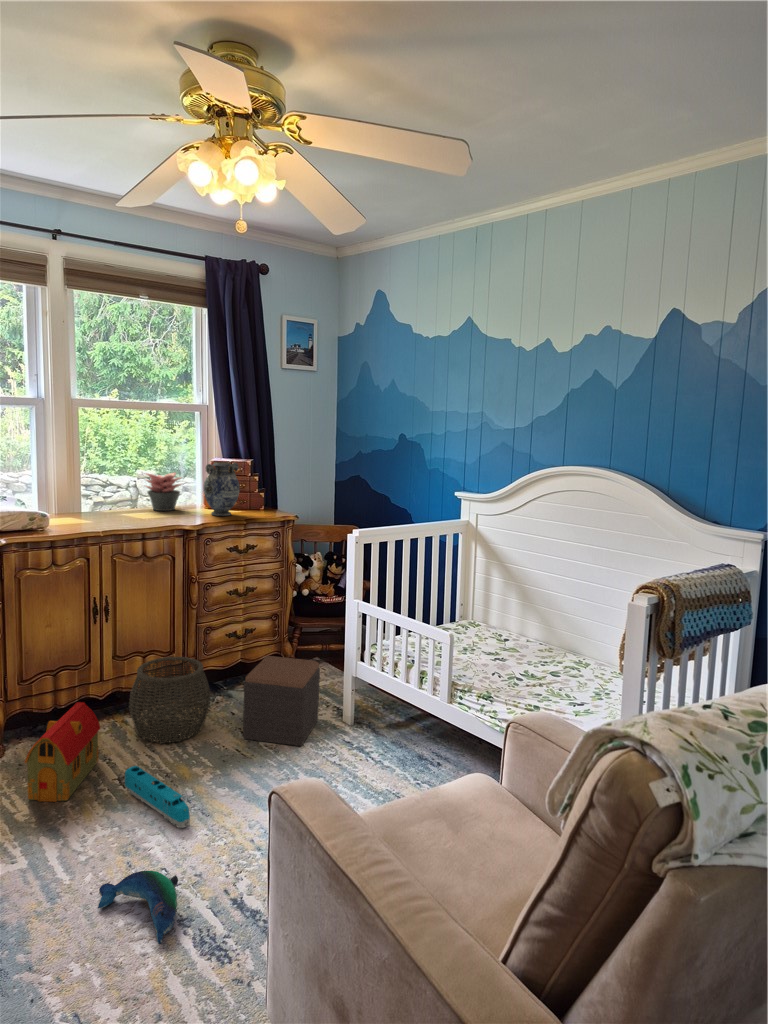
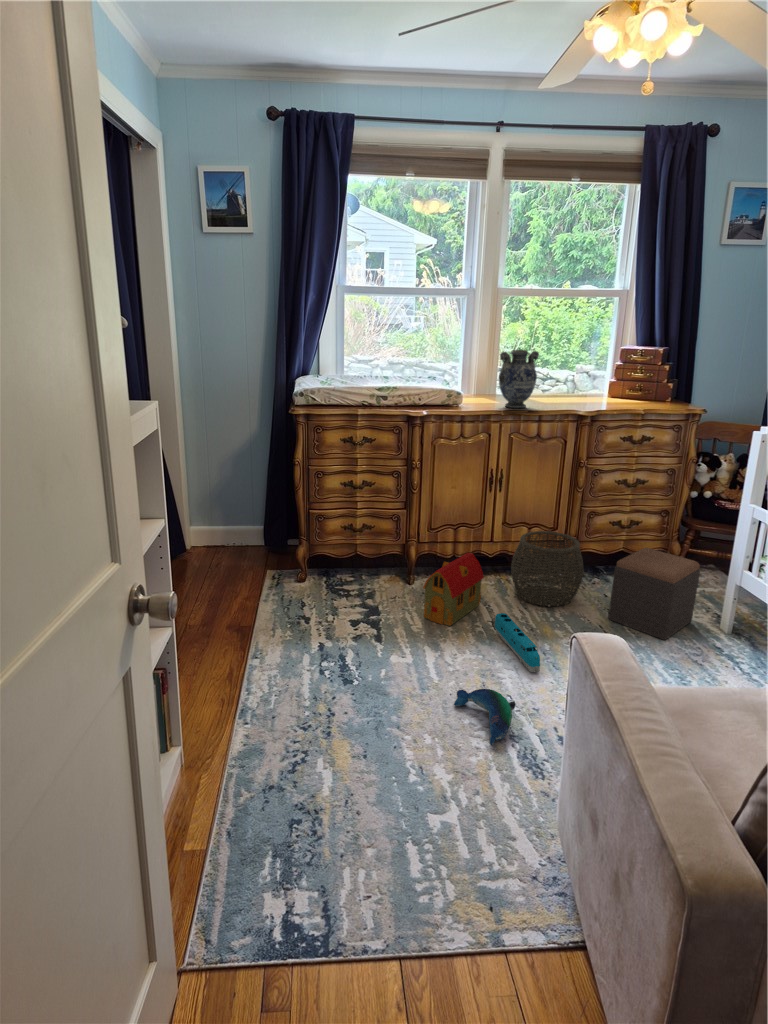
decorative vase: present [204,462,240,516] -> present [499,350,539,408]
succulent plant: present [146,473,181,511] -> none [552,359,589,397]

